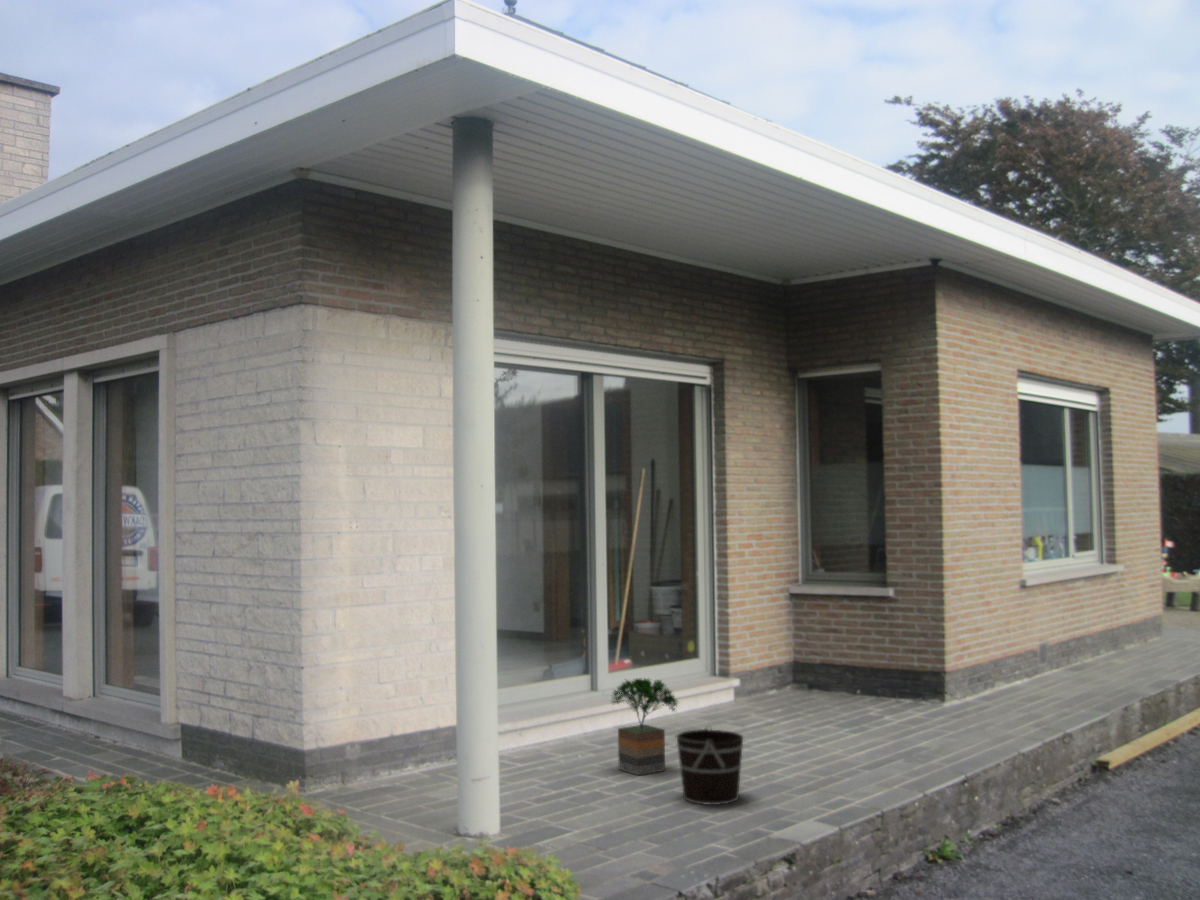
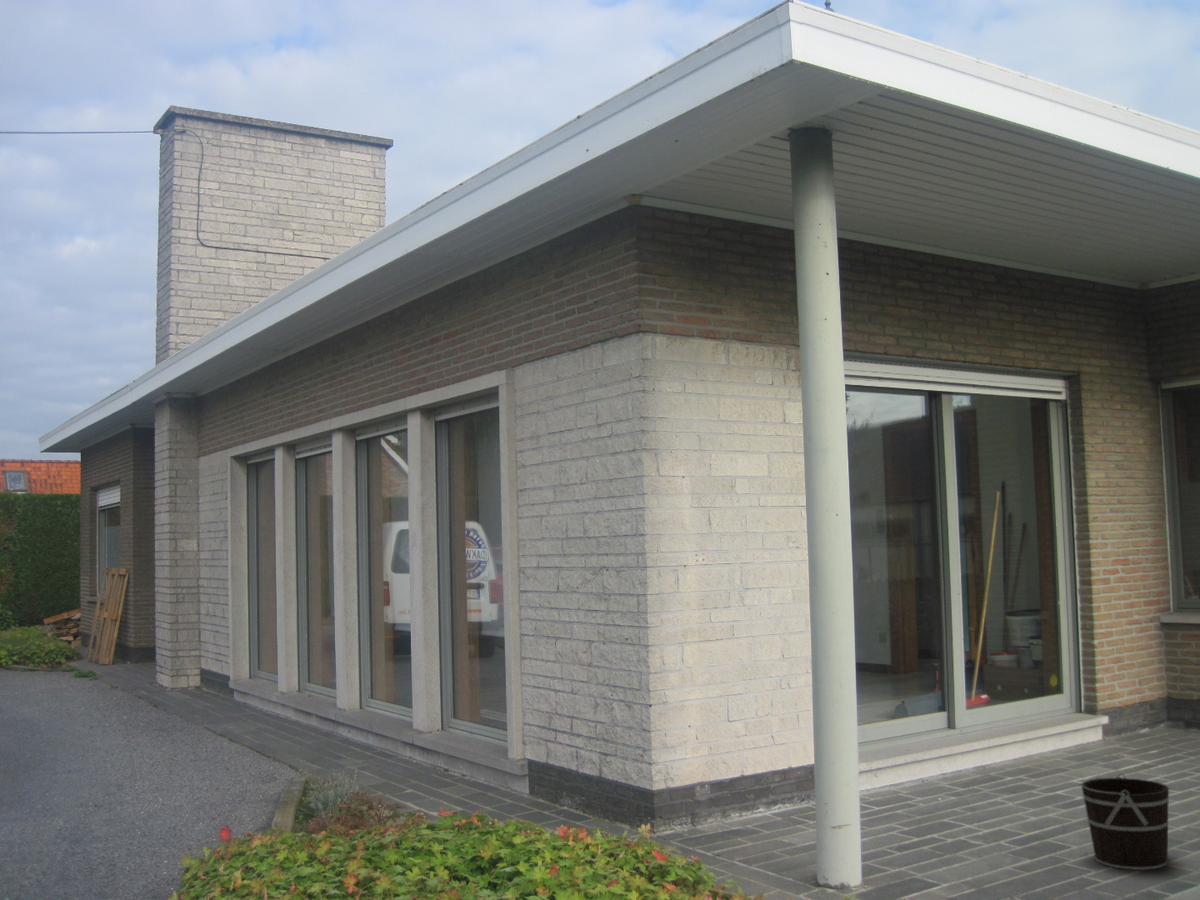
potted tree: present [612,678,678,775] -> none [992,714,1081,830]

